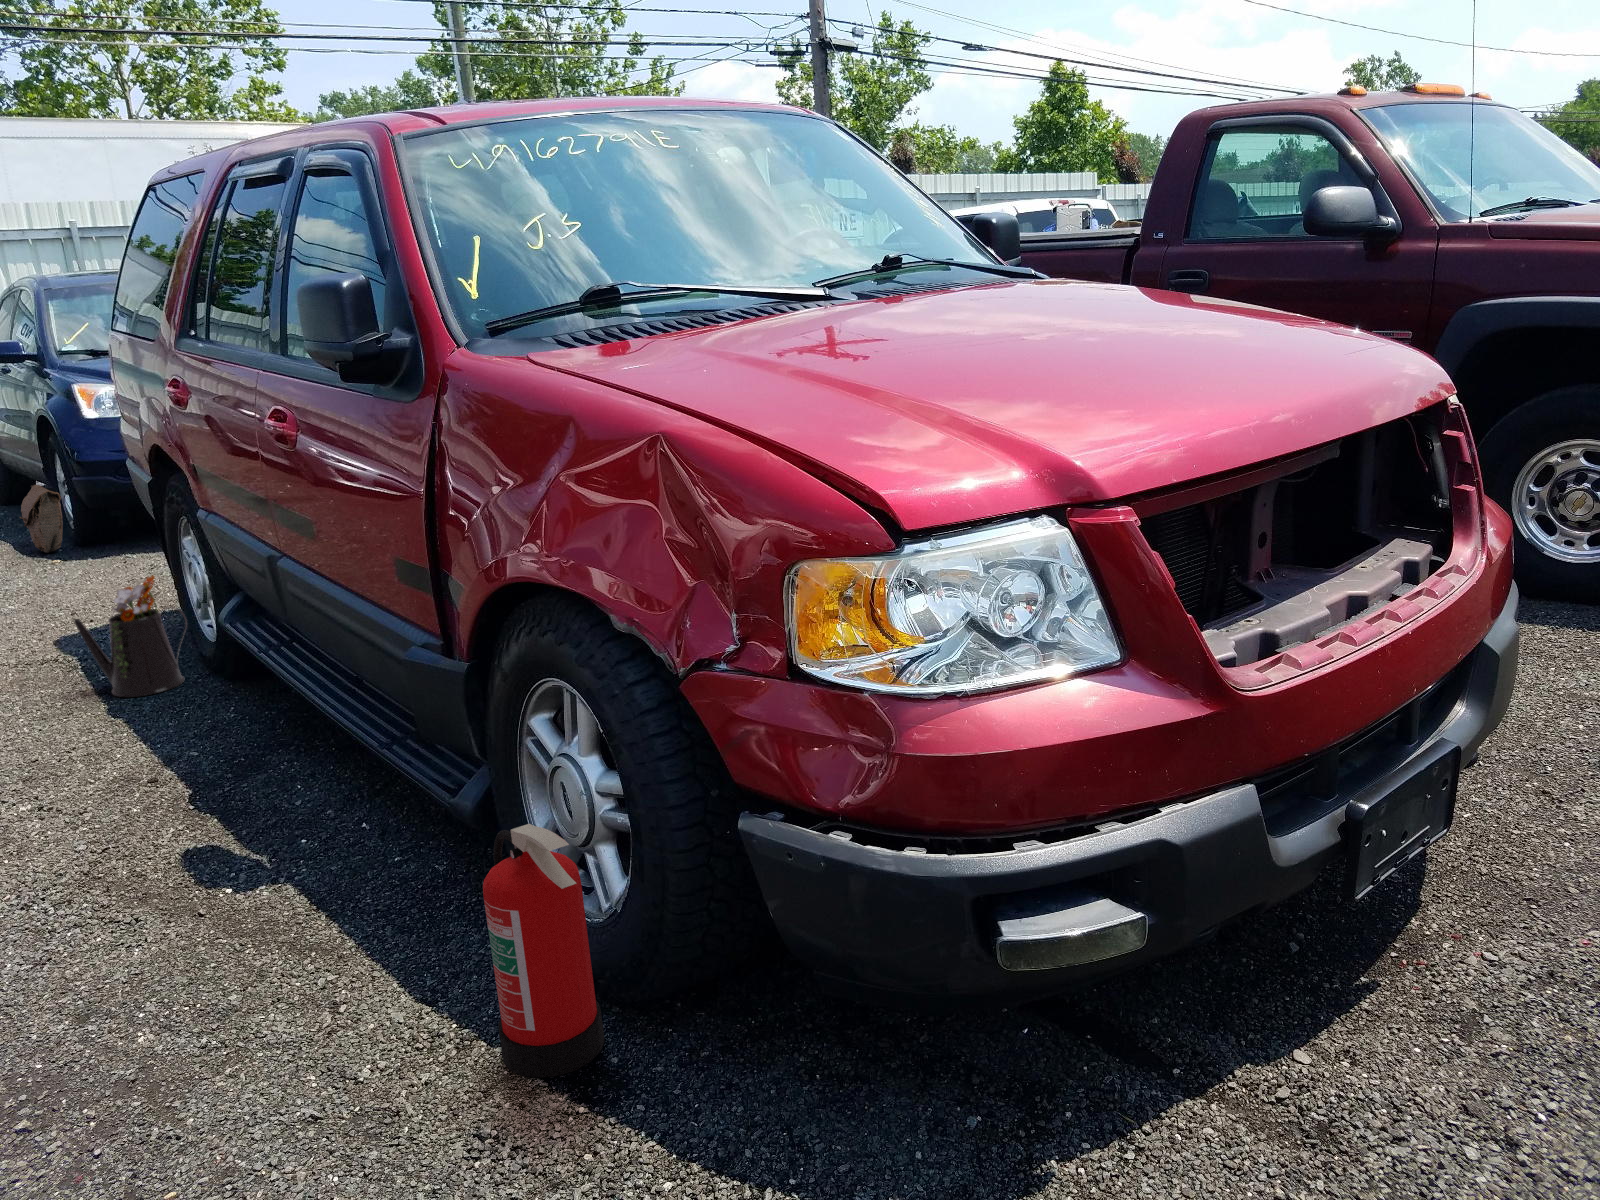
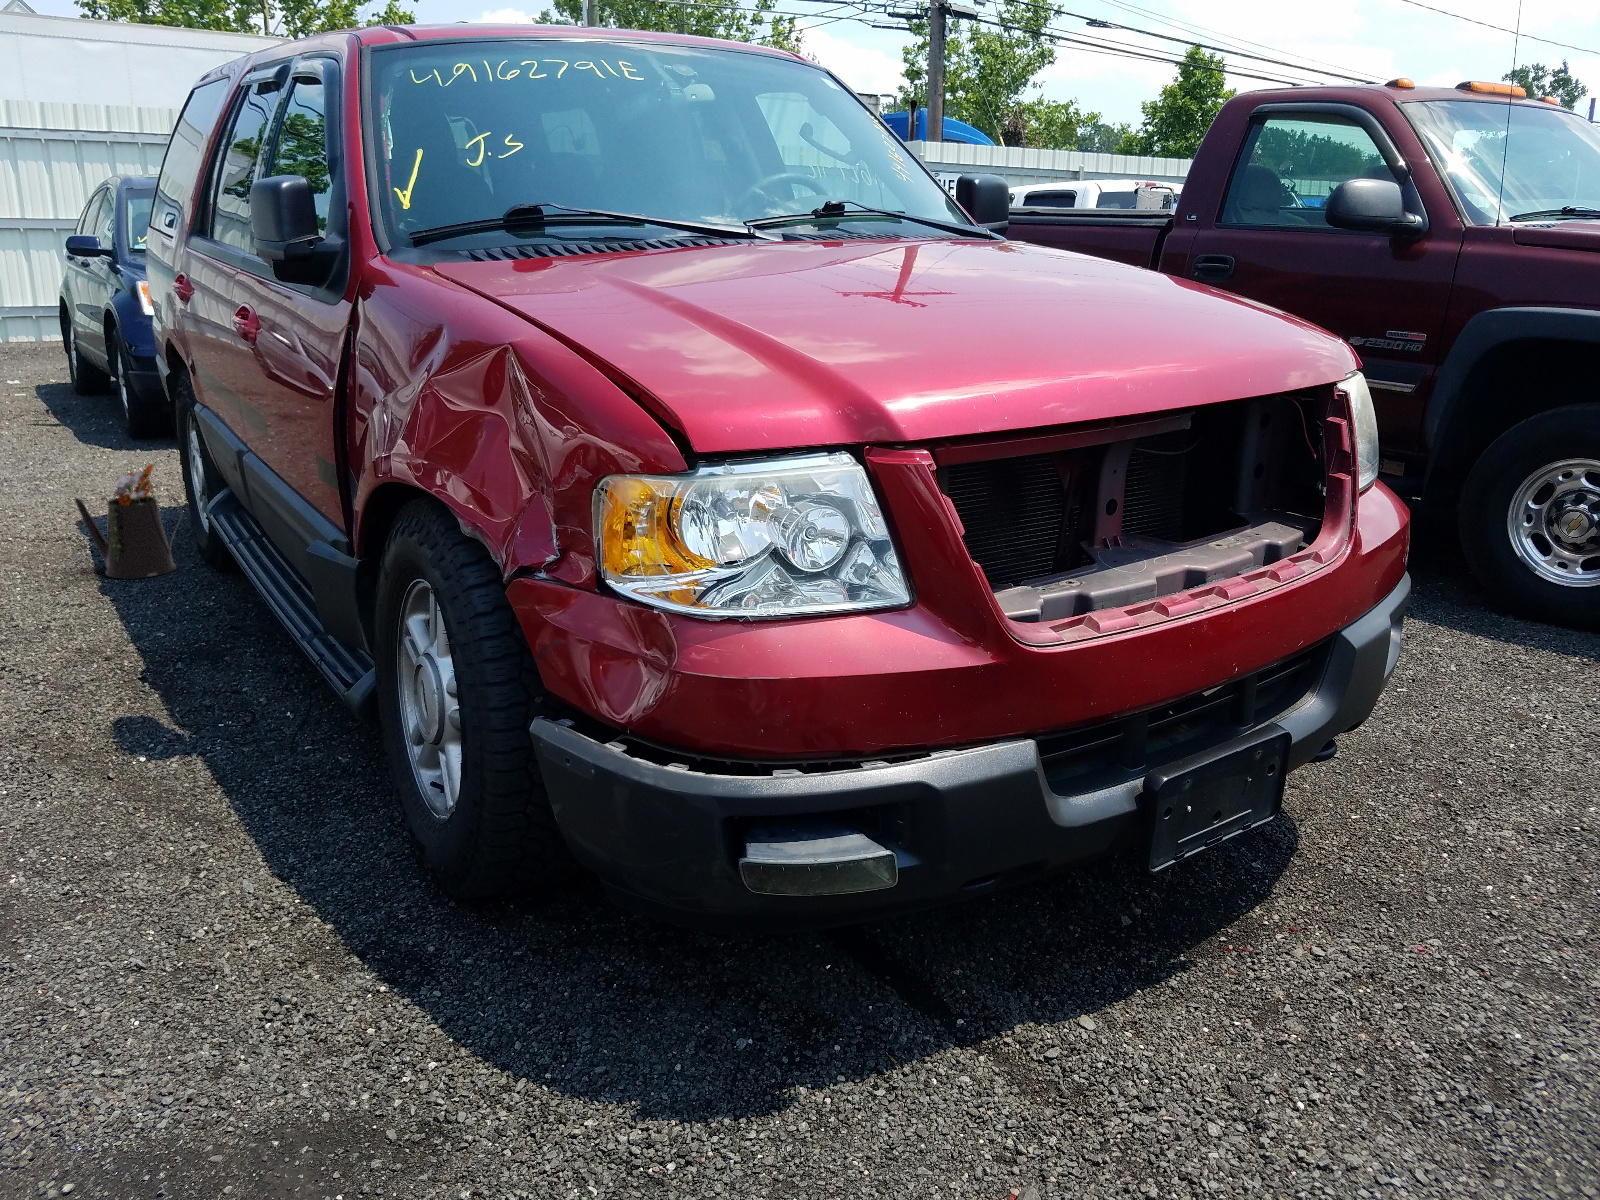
bag: present [20,485,63,553] -> none [73,374,113,441]
fire extinguisher: present [483,824,605,1078] -> none [317,712,431,957]

